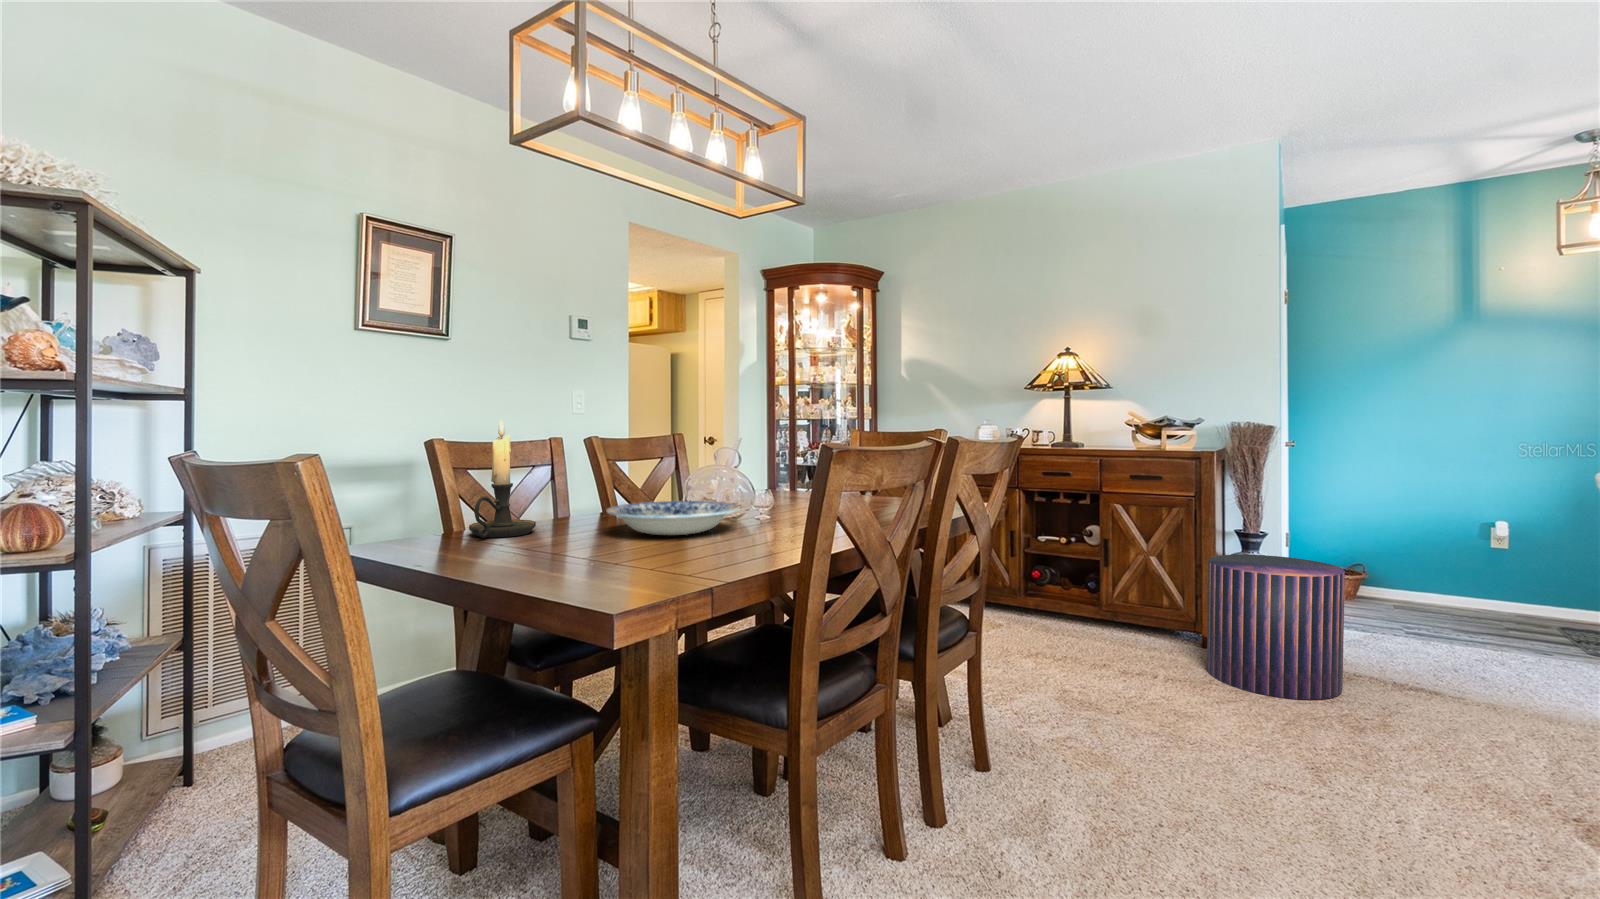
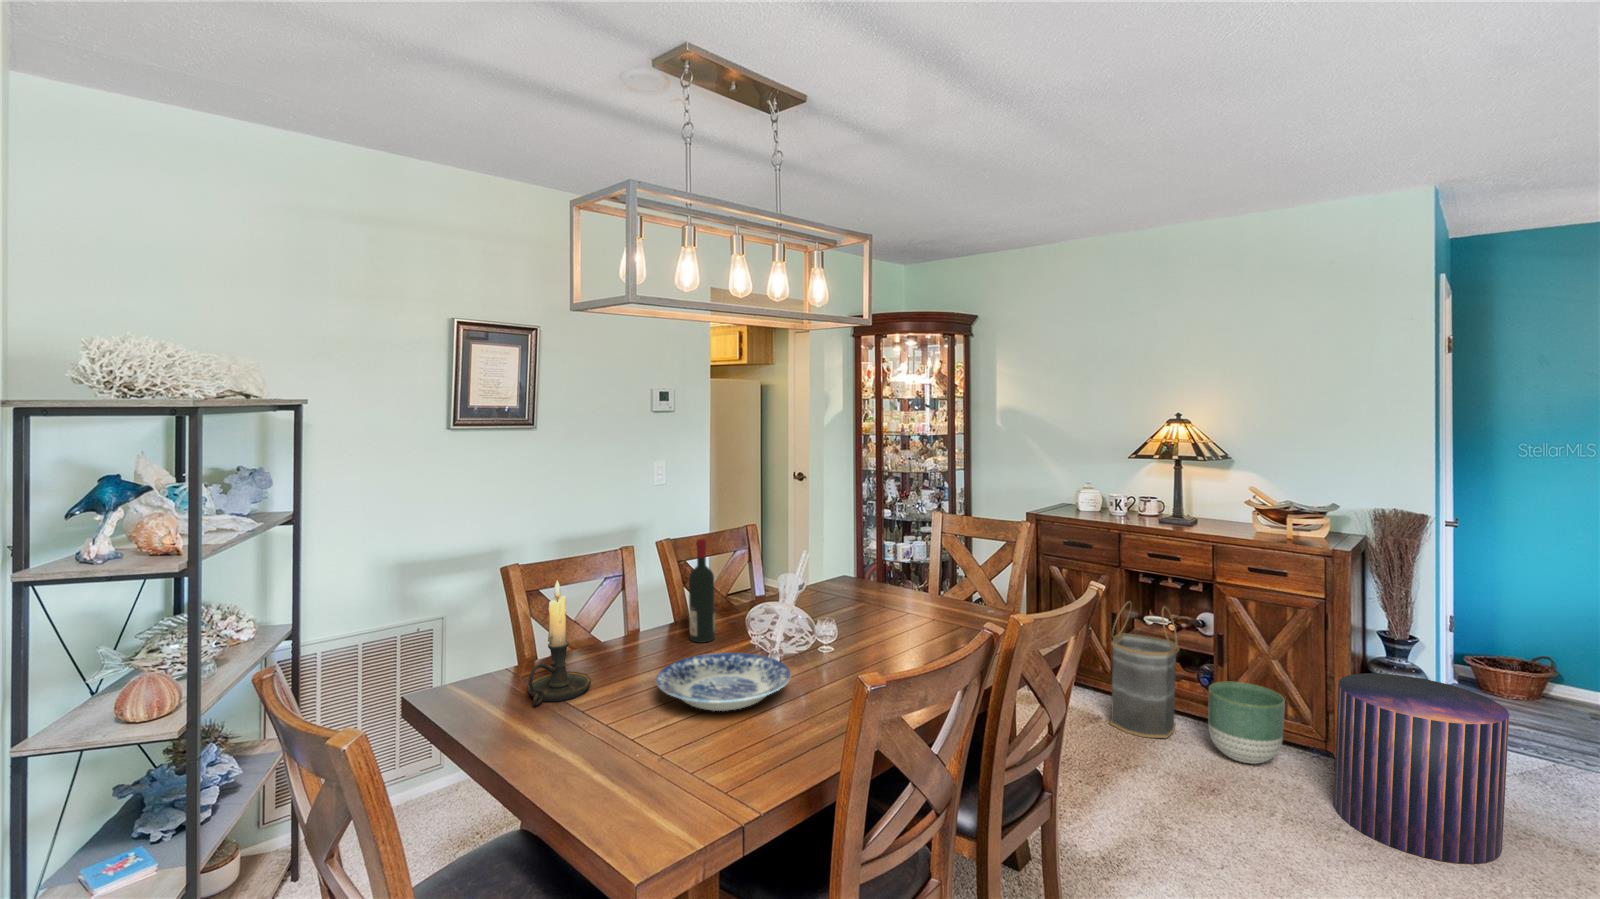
wine bottle: none [627,410,653,511] -> present [689,539,715,643]
basket: none [1011,514,1071,635] -> present [1110,602,1179,738]
planter: none [1098,579,1163,647] -> present [1208,681,1285,764]

